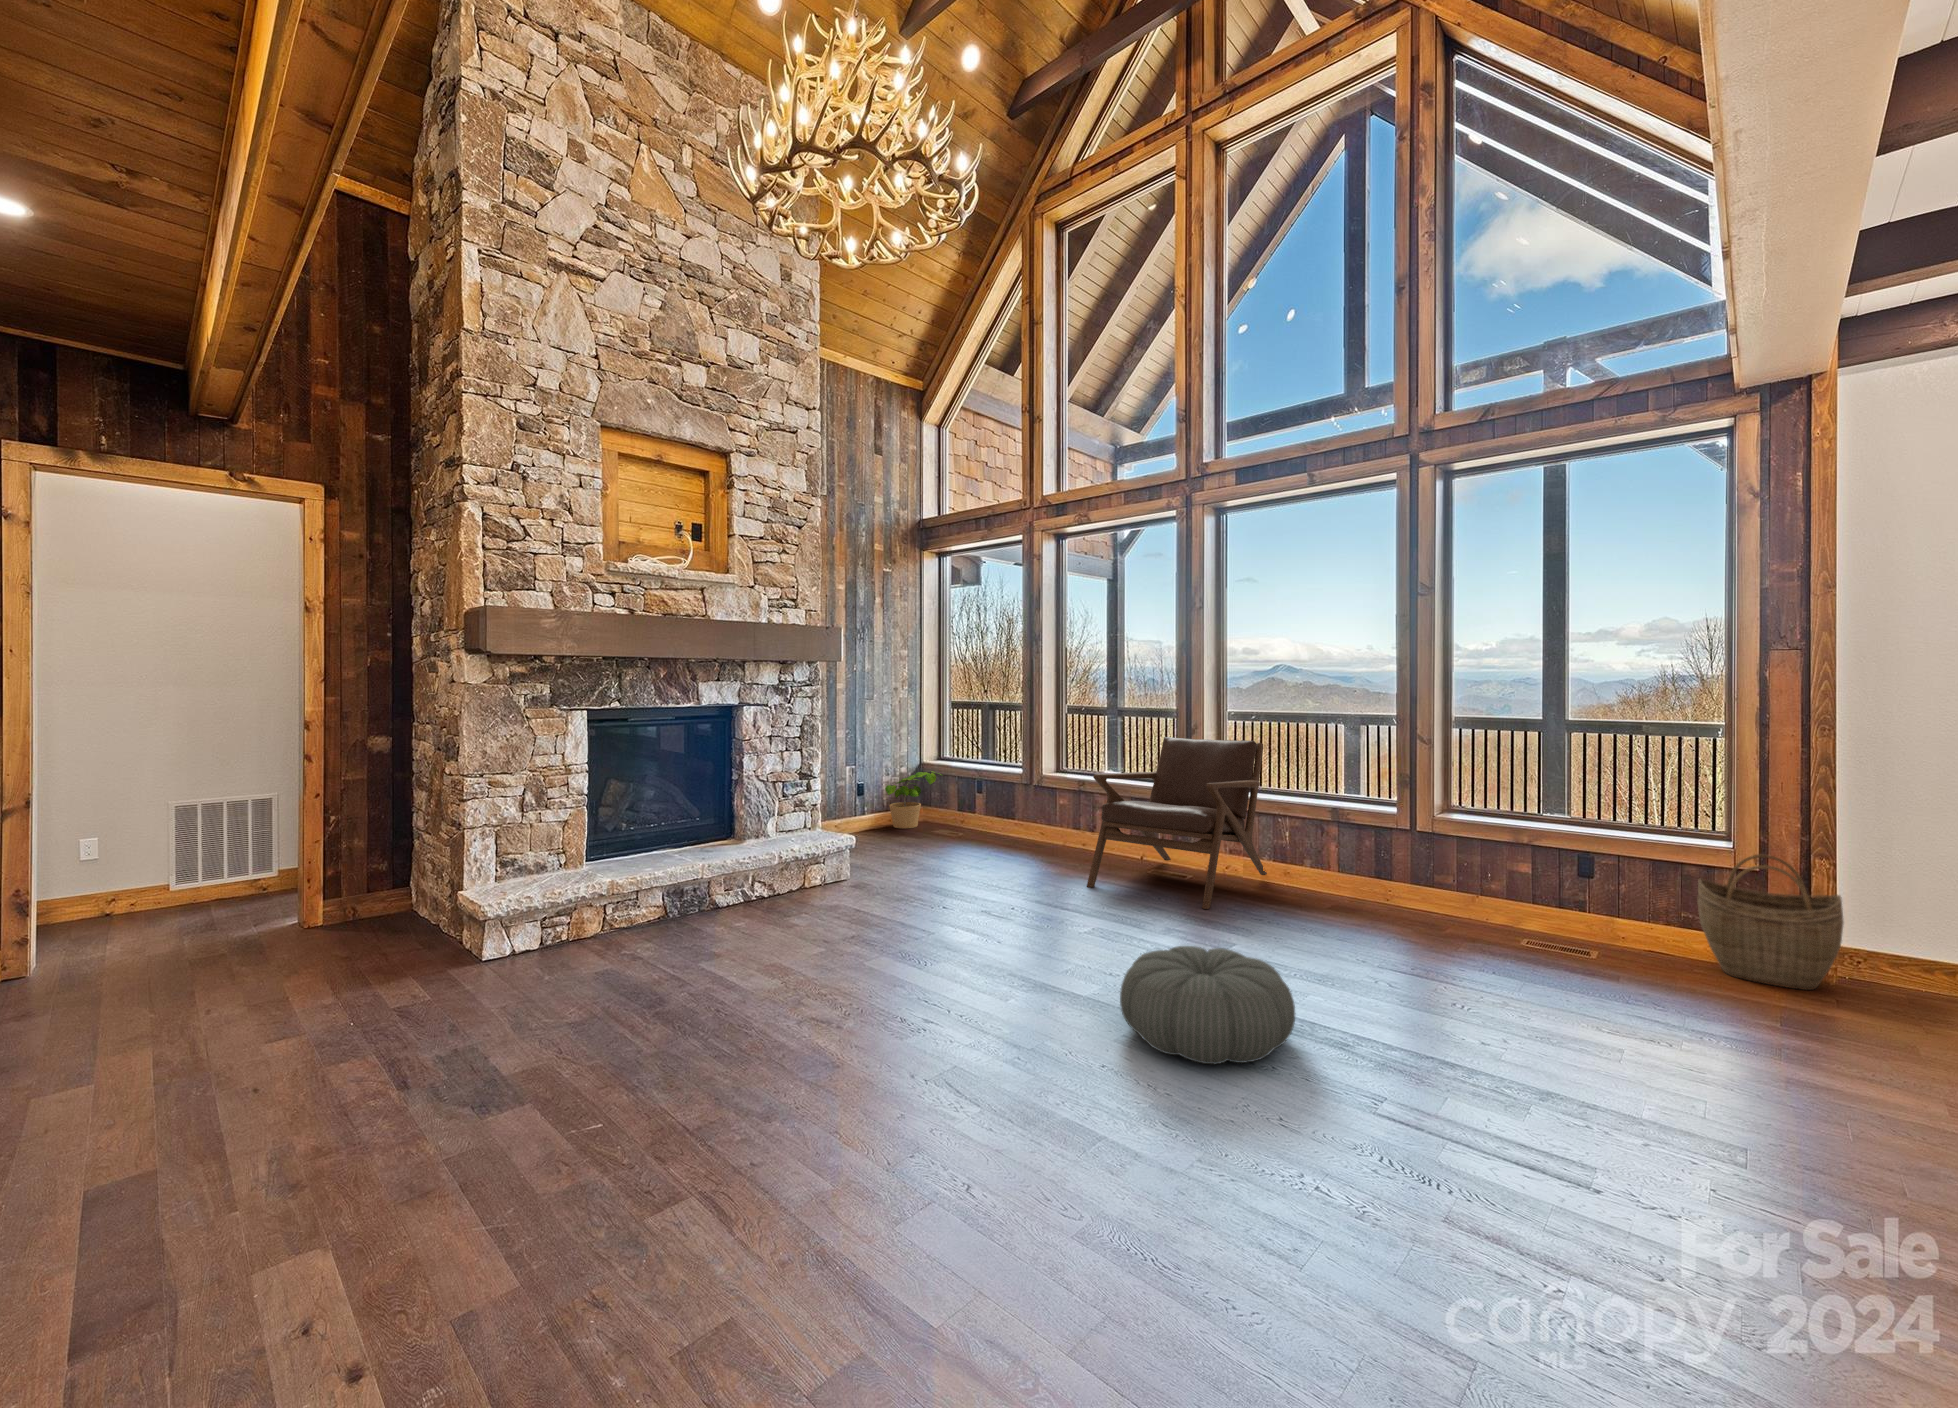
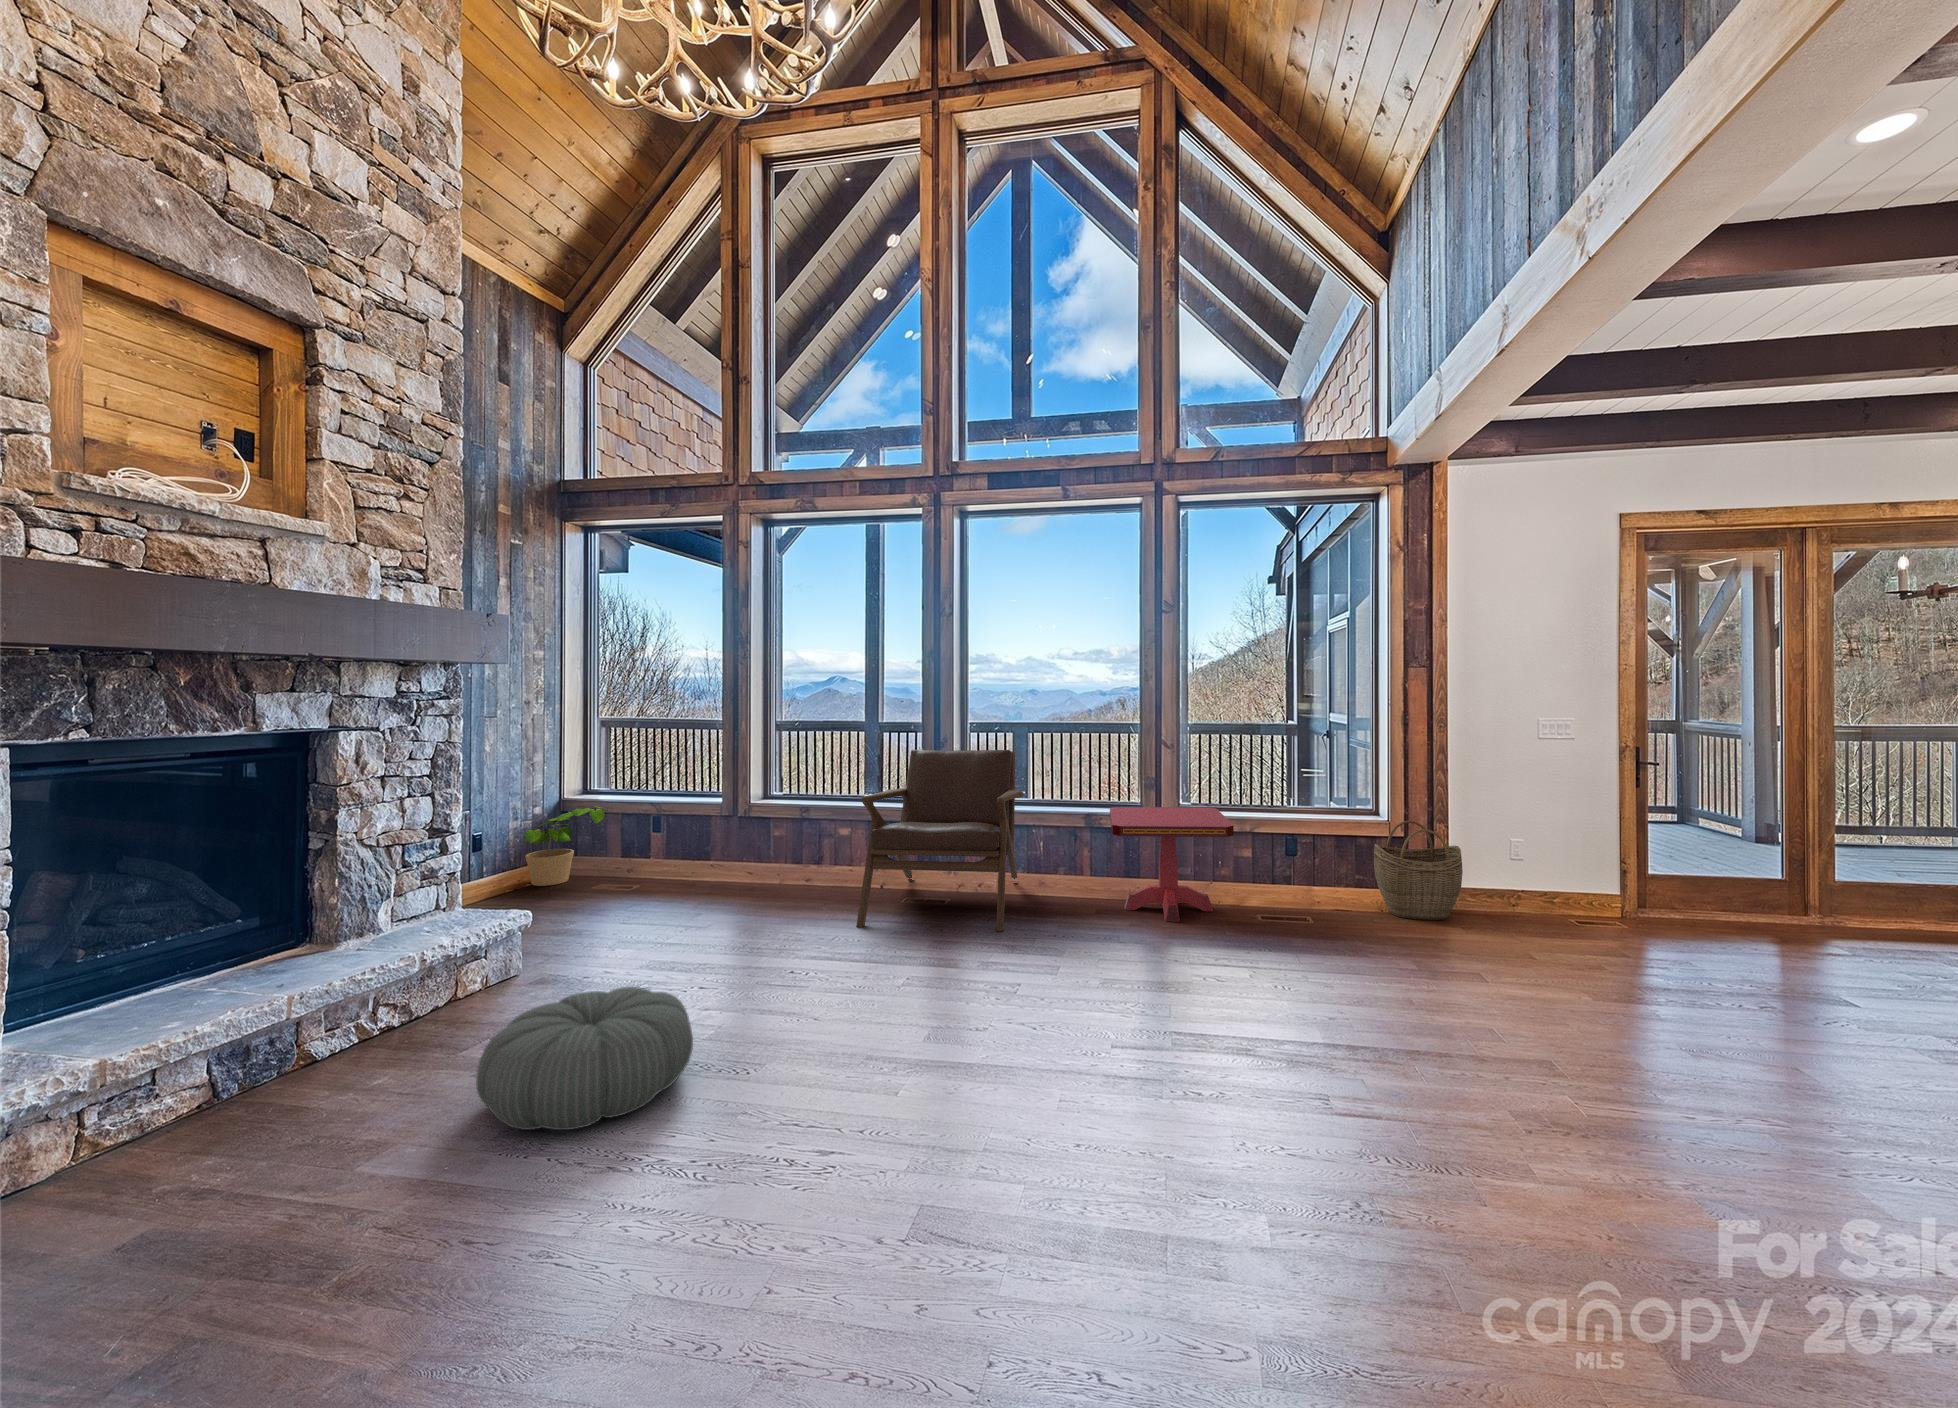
side table: none [1327,806,1484,932] -> present [1110,807,1234,922]
pouf: present [1120,946,1295,1064] -> present [476,987,693,1130]

